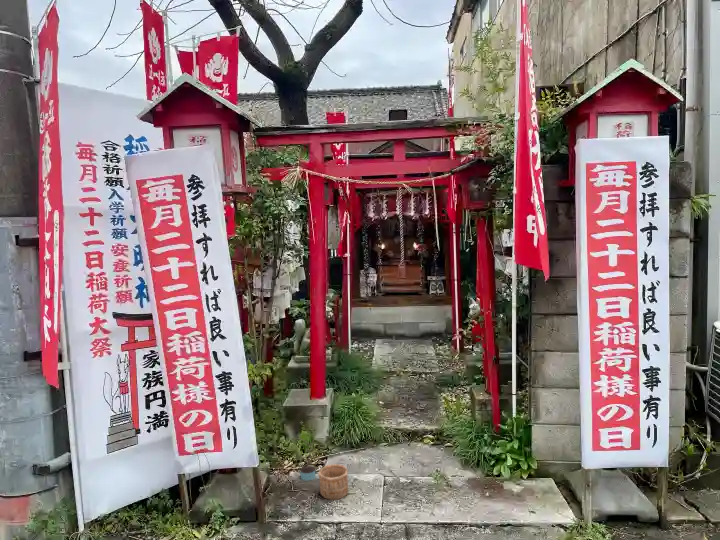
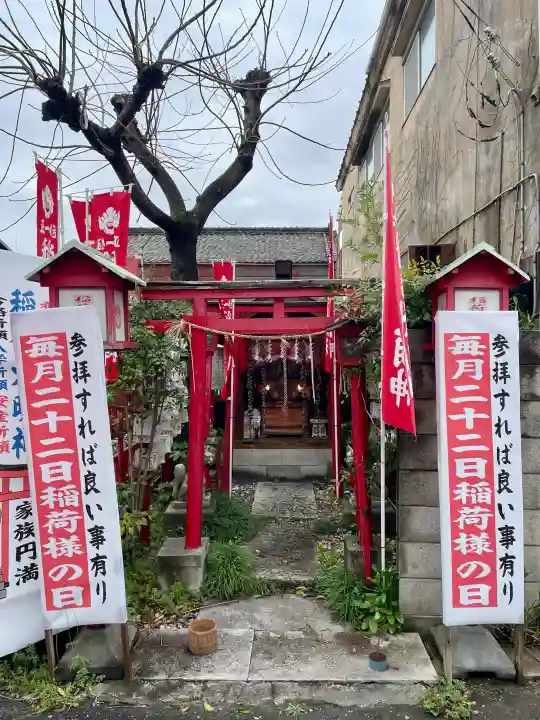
potted plant: present [292,428,321,481] -> present [363,606,397,671]

